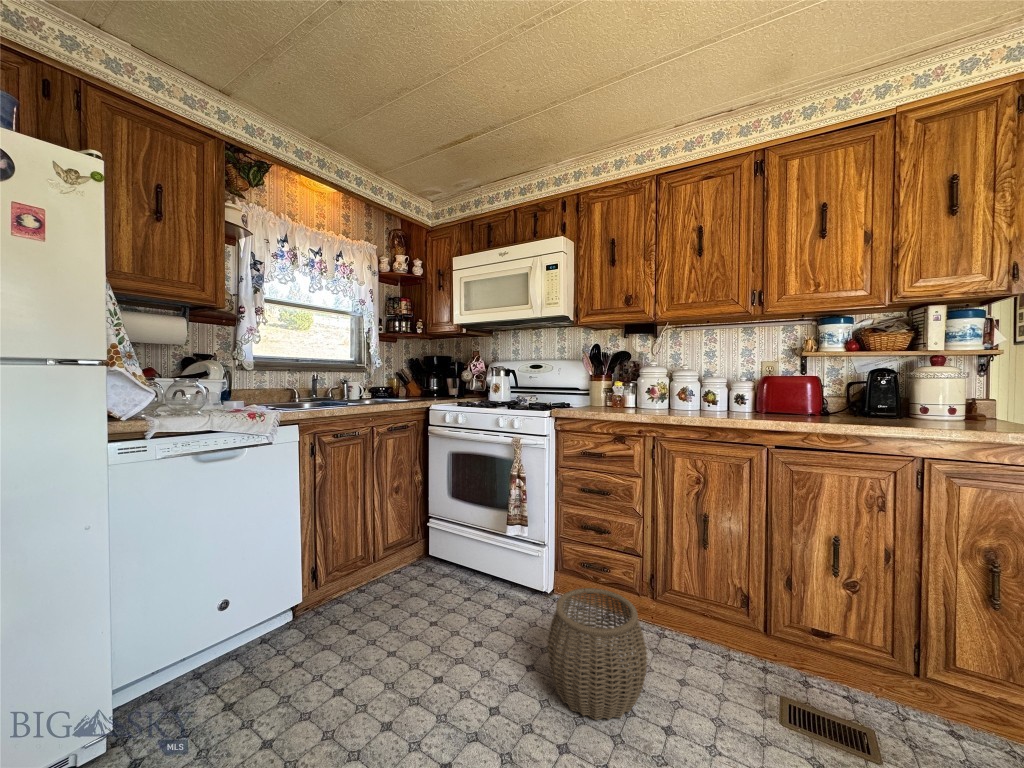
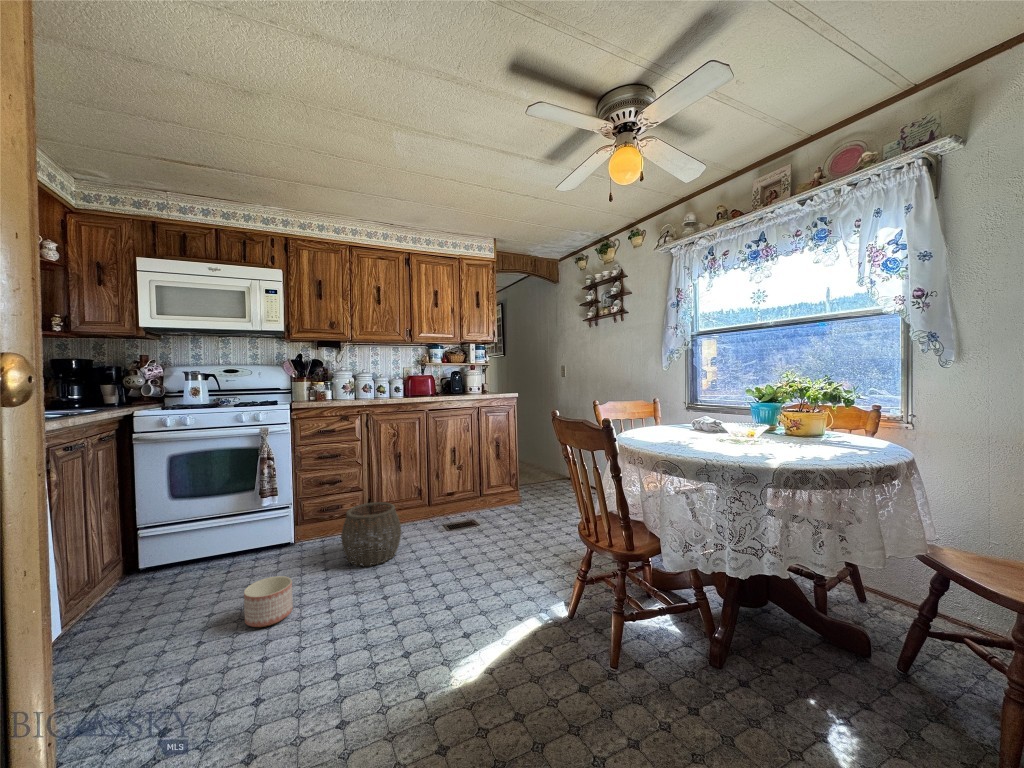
planter: none [372,648,431,730] -> present [244,576,293,627]

